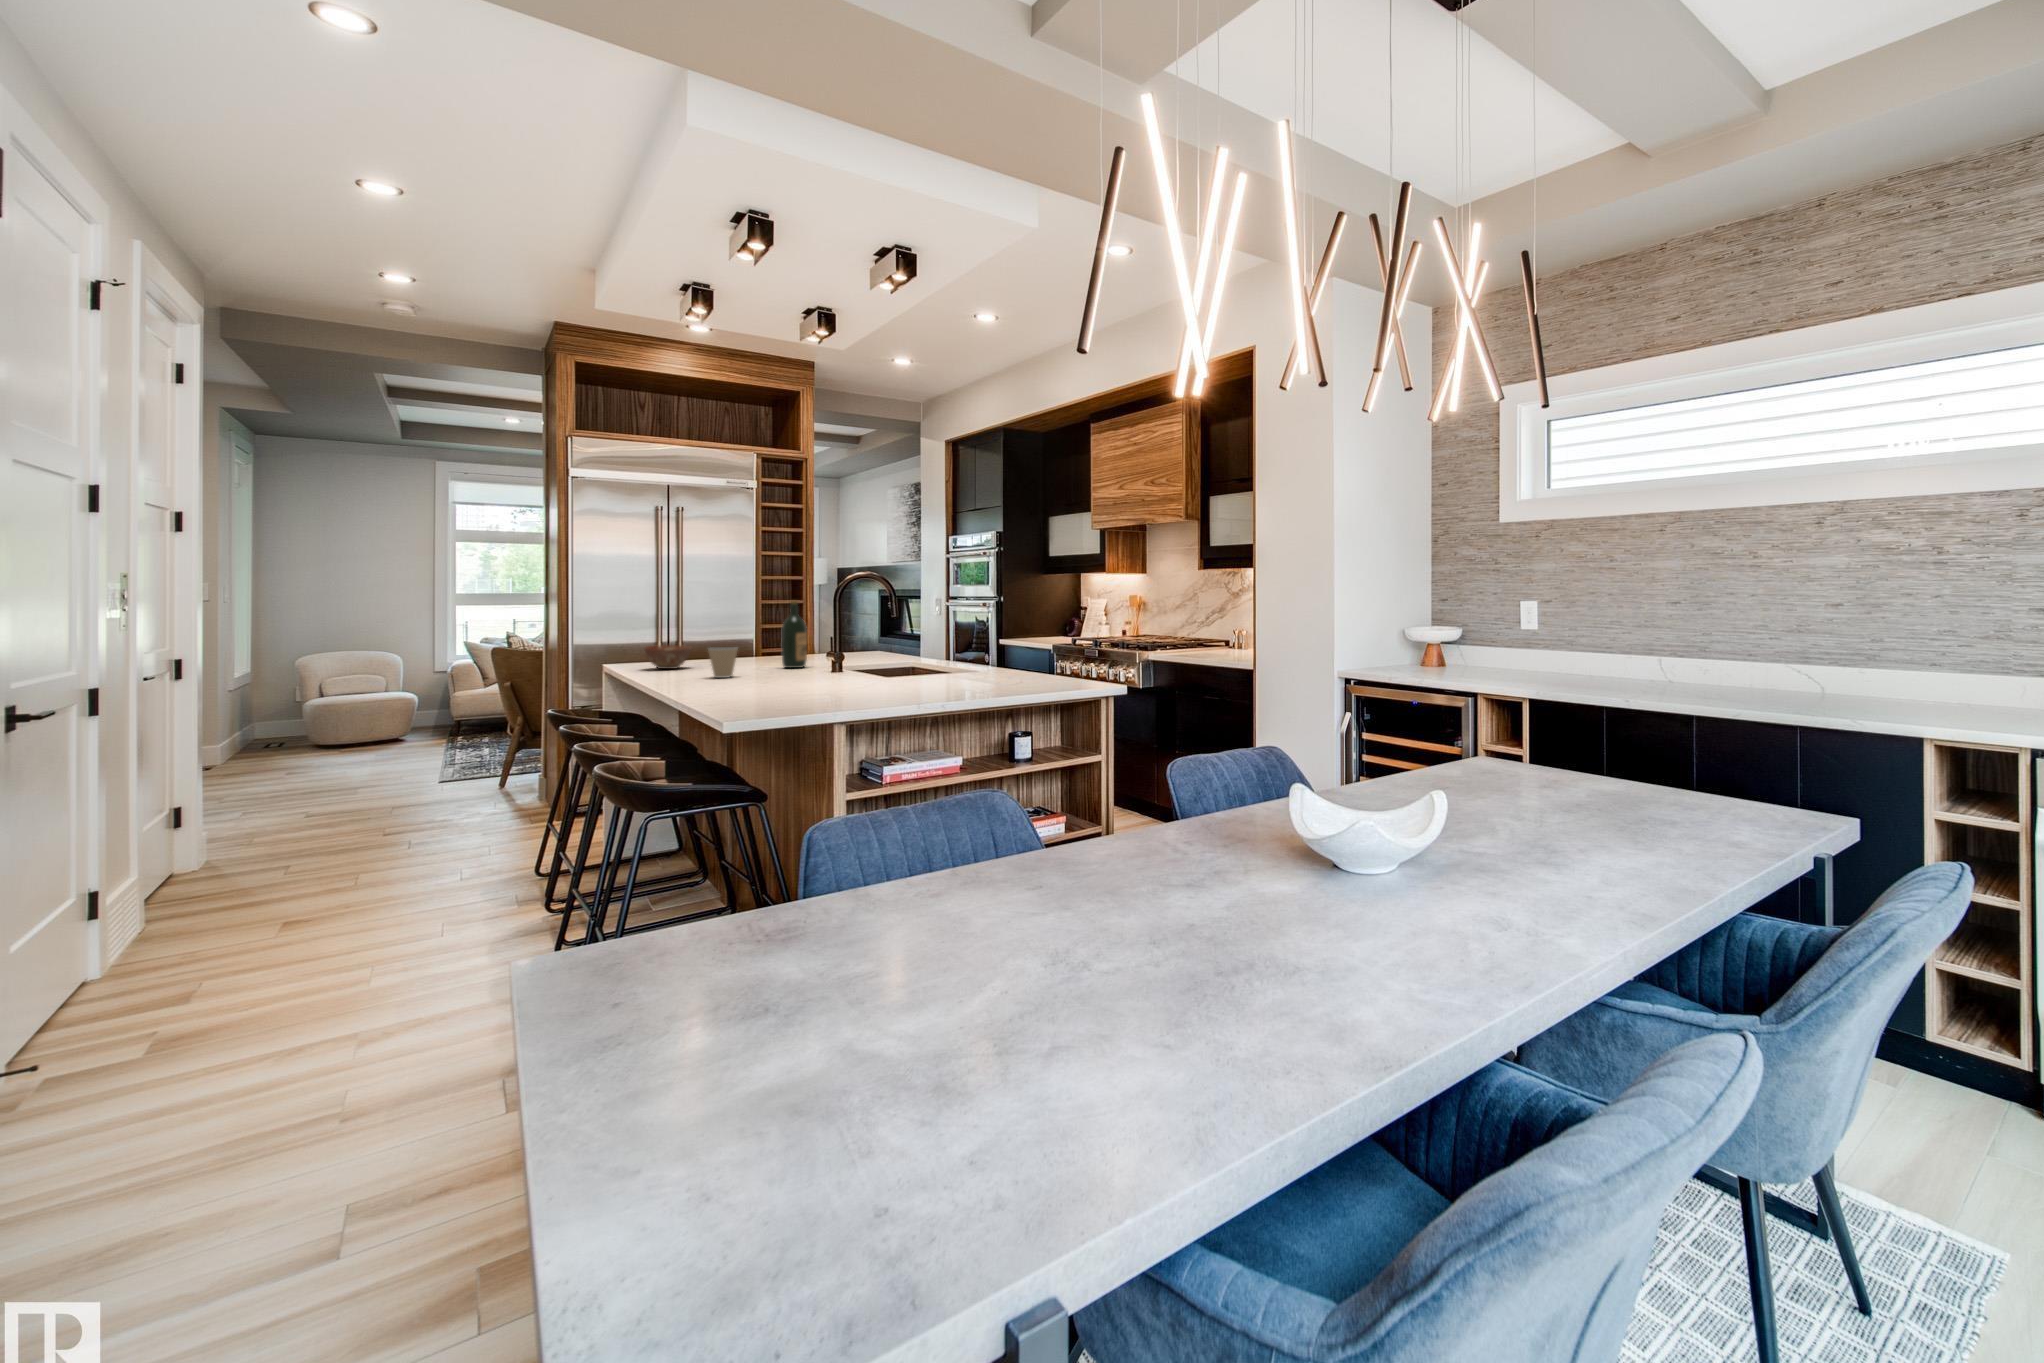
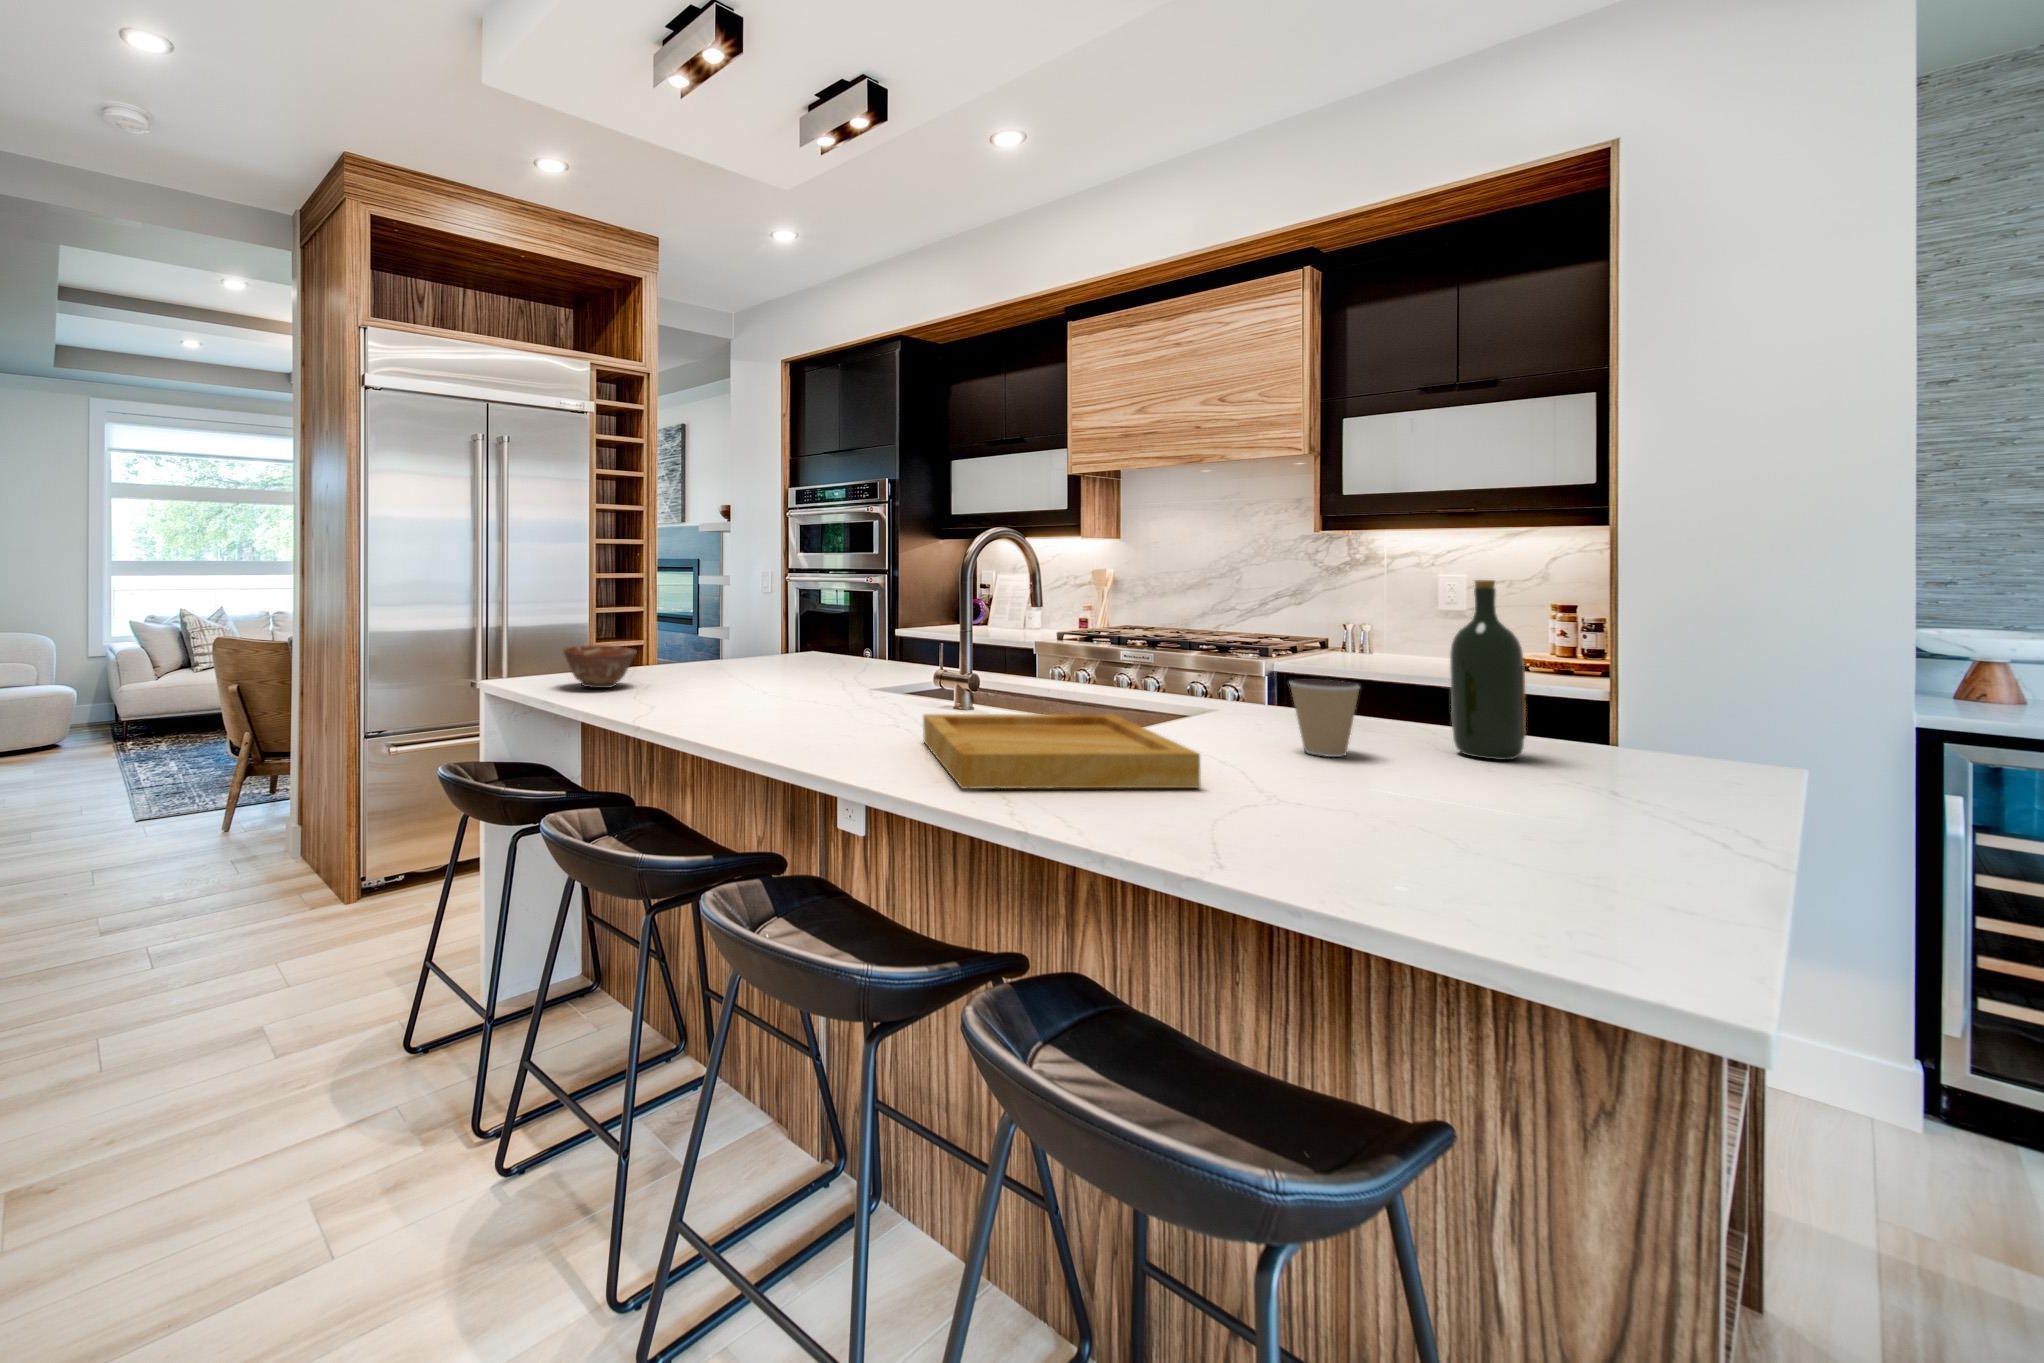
wine bottle: present [782,601,807,668] -> present [1450,580,1526,760]
coffee cup: present [708,647,738,678] -> present [1290,680,1360,757]
tray: none [712,672,858,696] -> present [923,714,1200,789]

